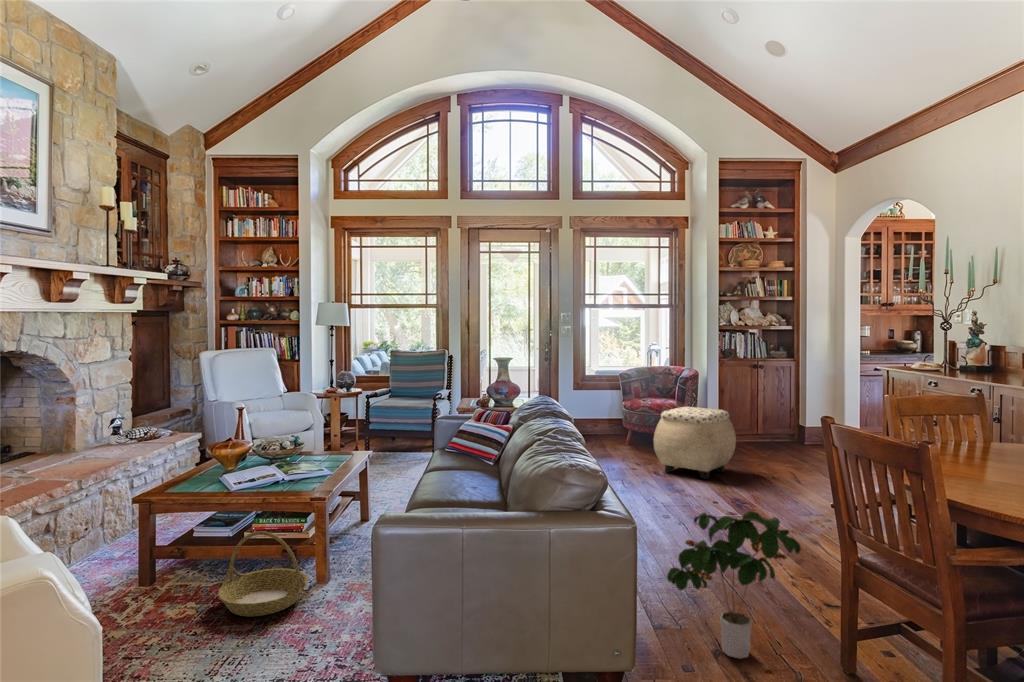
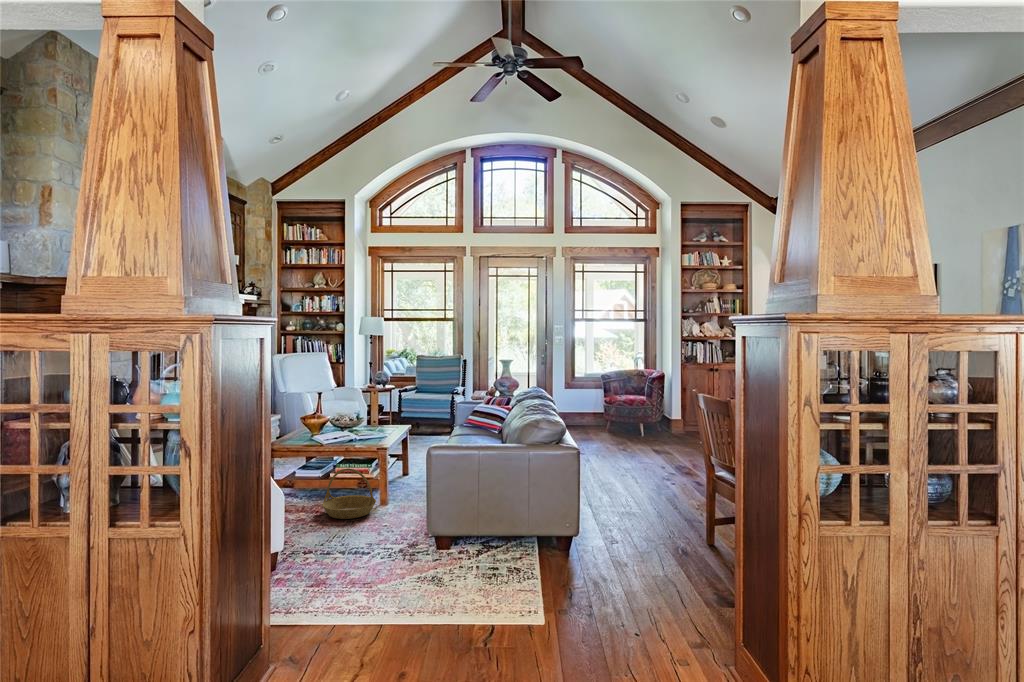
ottoman: present [653,407,736,479] -> none [621,400,686,455]
potted plant: present [667,512,801,659] -> none [597,453,677,539]

